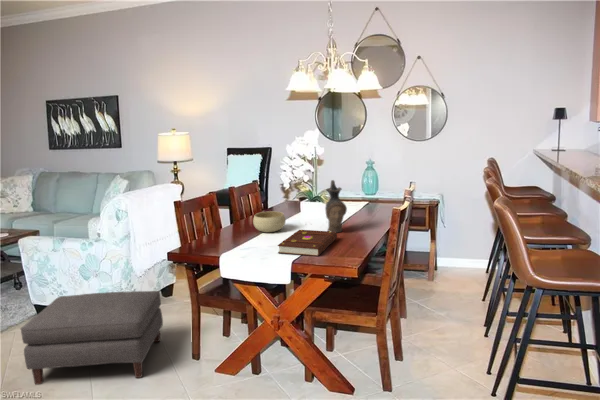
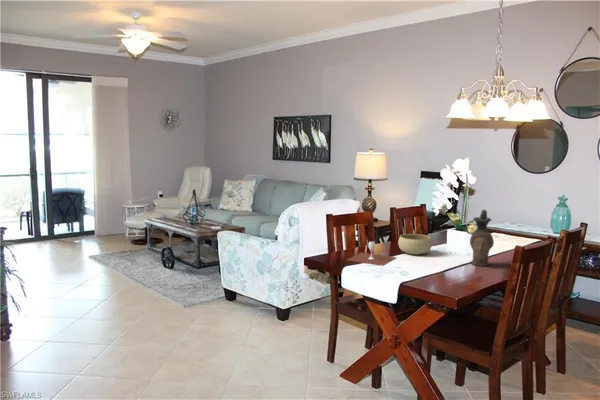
wine glass: none [214,227,259,251] -> present [348,241,395,265]
book: present [278,230,337,256] -> none [400,255,473,281]
ottoman: present [21,291,163,385] -> none [201,281,313,363]

